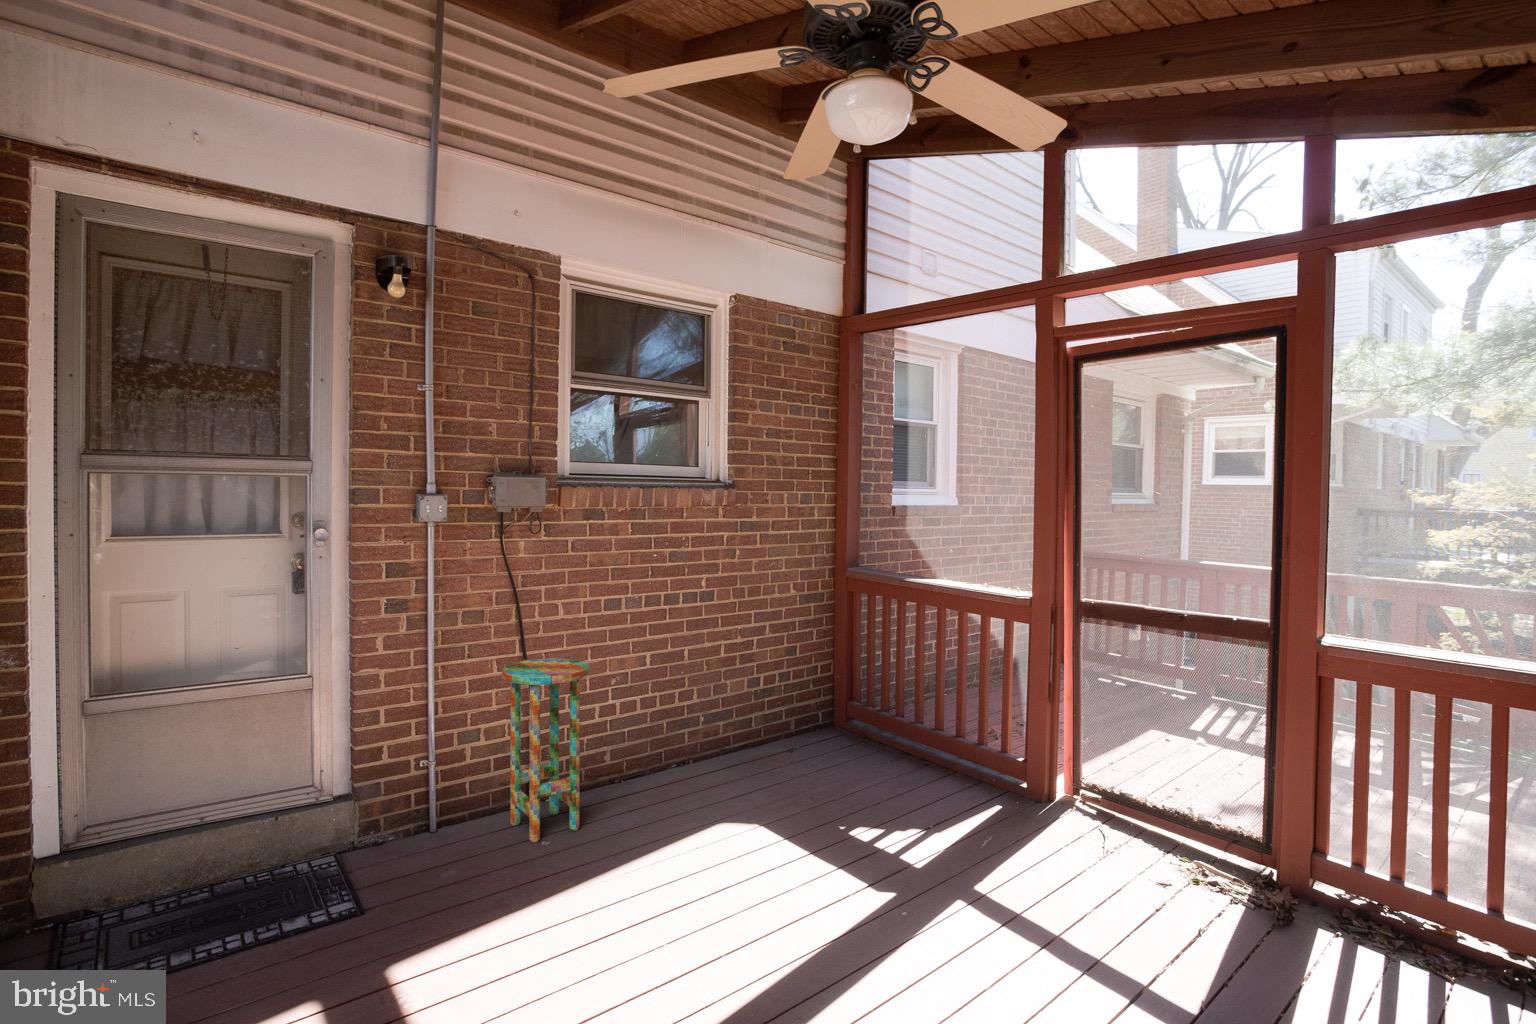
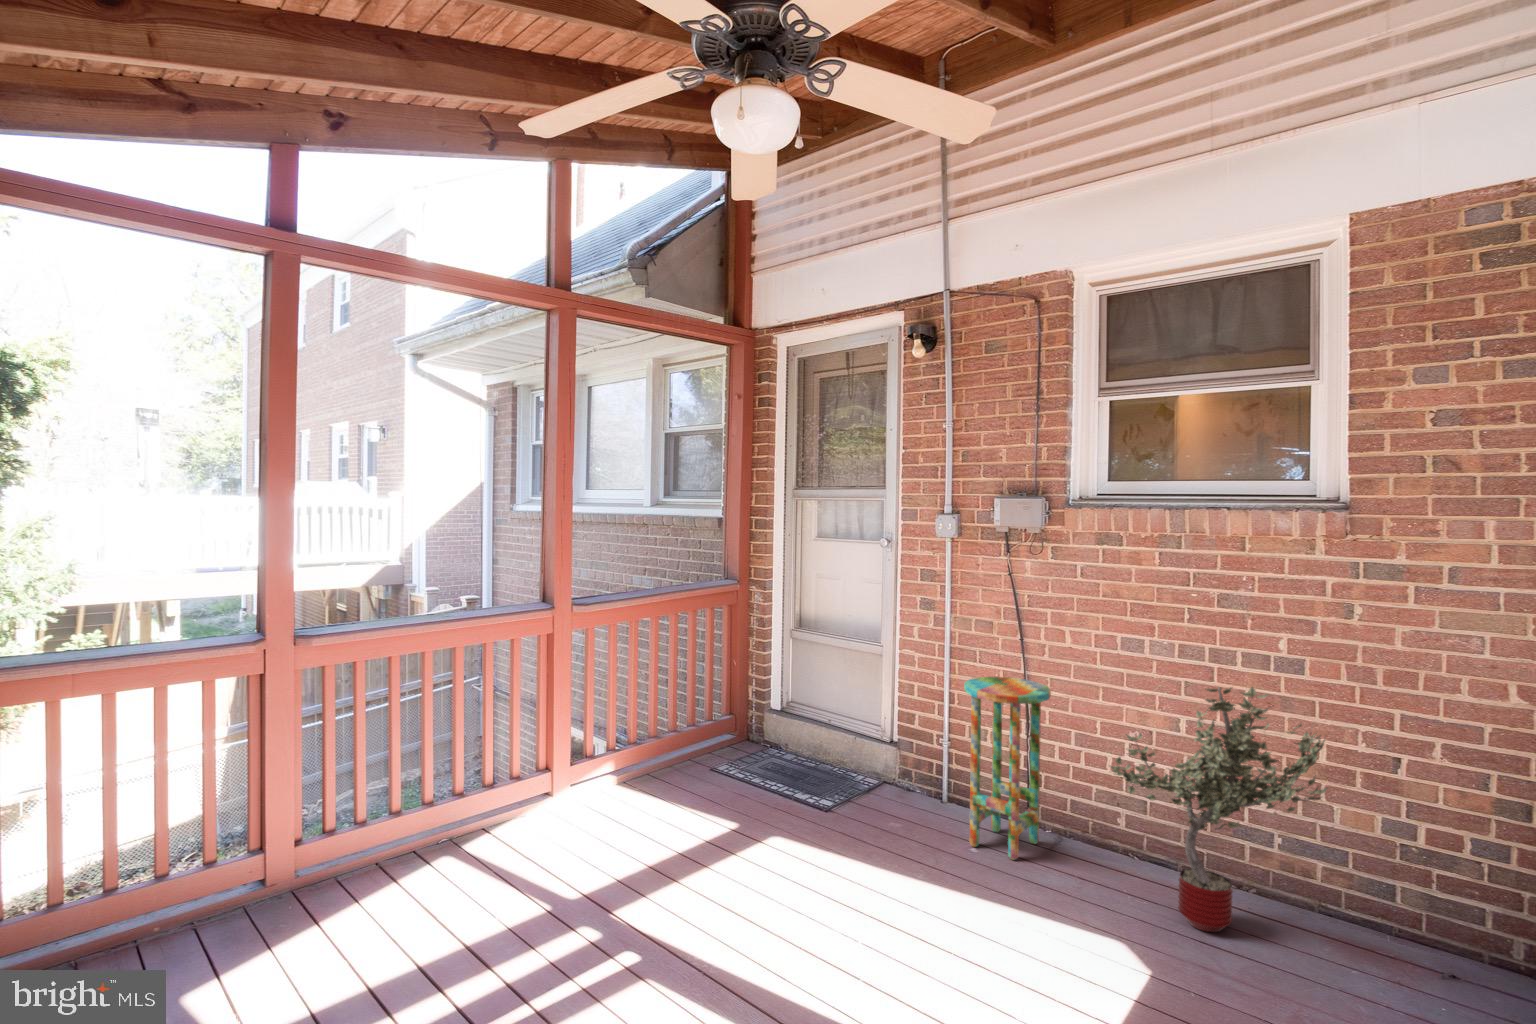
potted tree: none [645,612,777,795] -> present [1111,687,1327,932]

